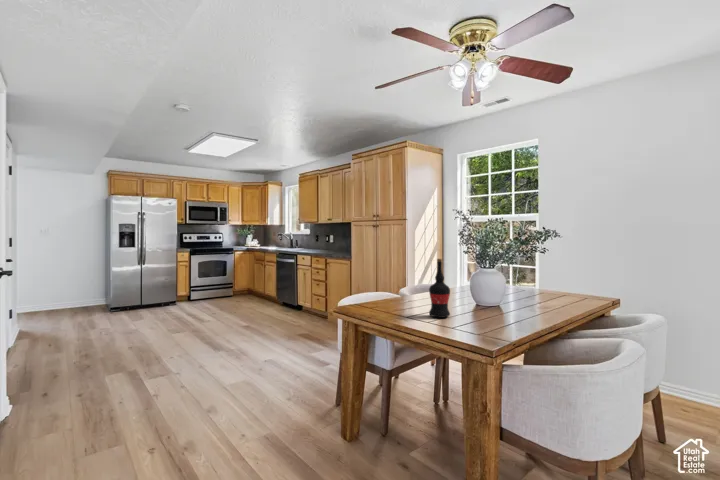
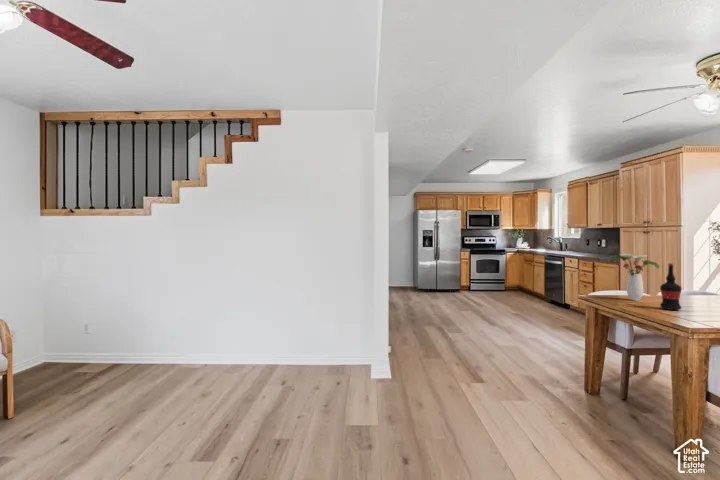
flower arrangement: none [370,247,423,307] -> present [610,254,660,301]

